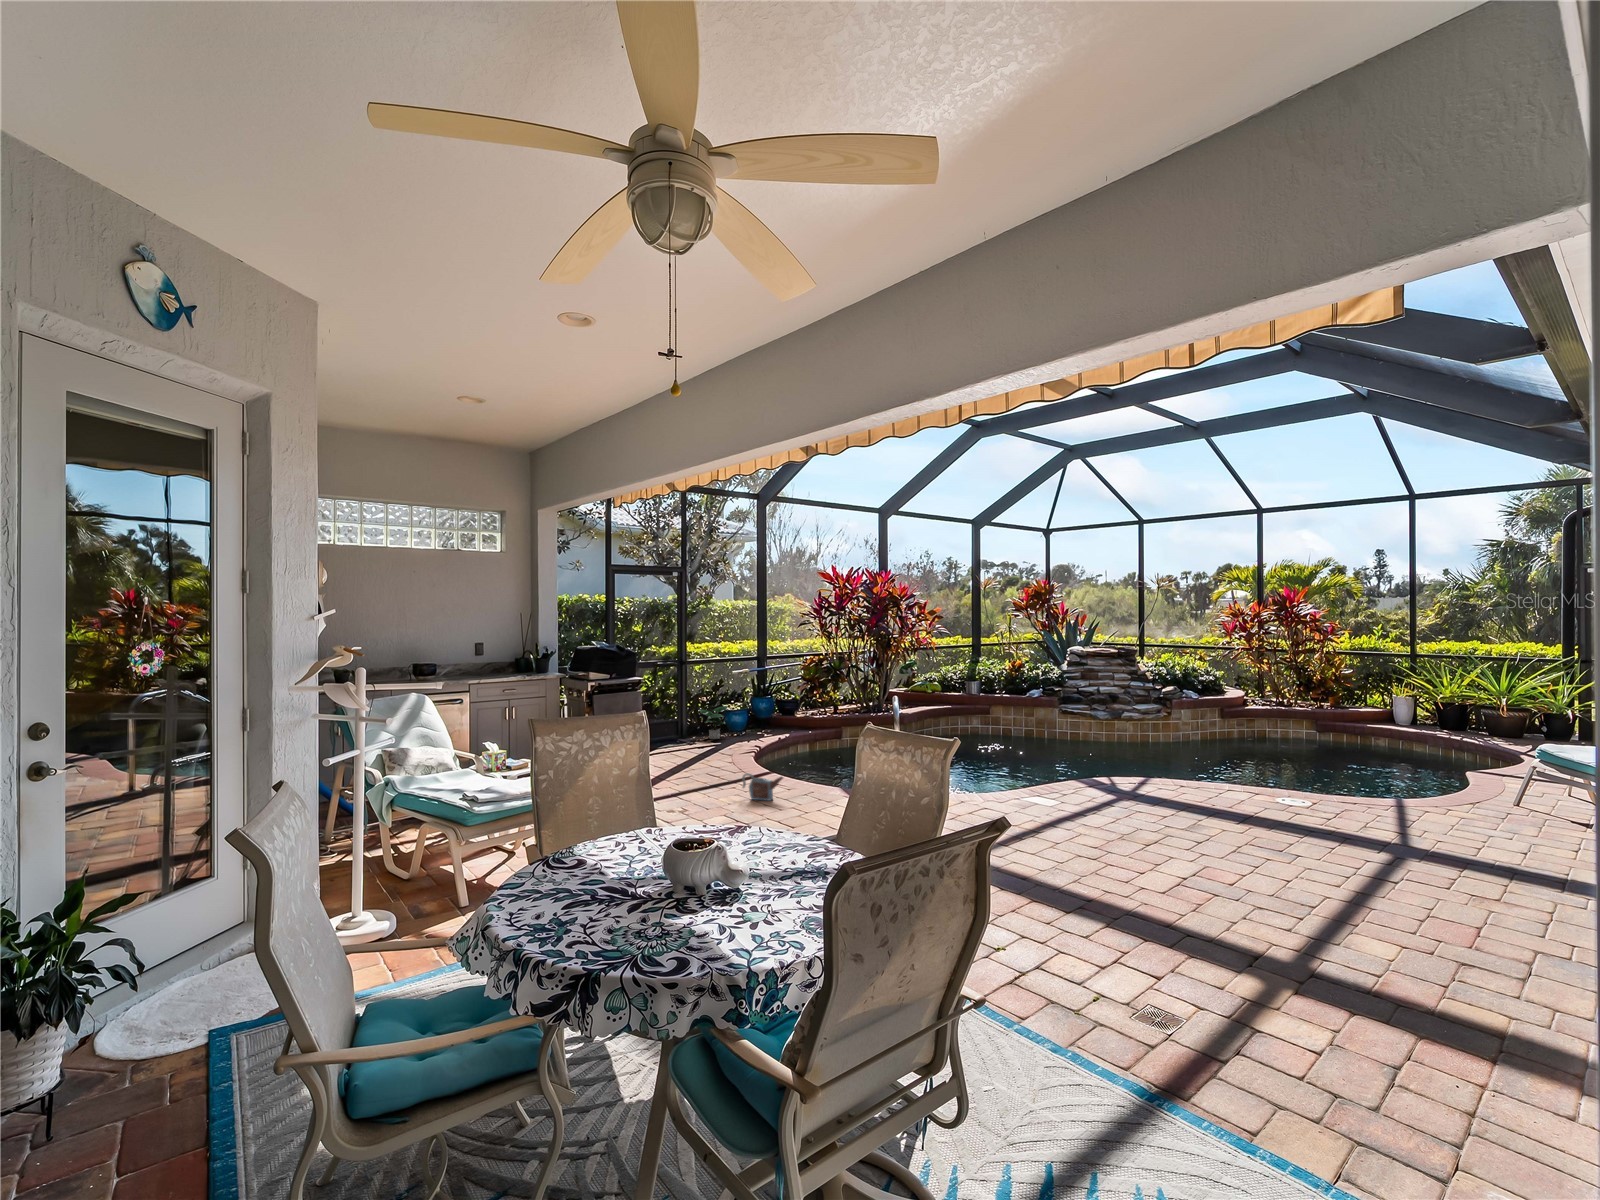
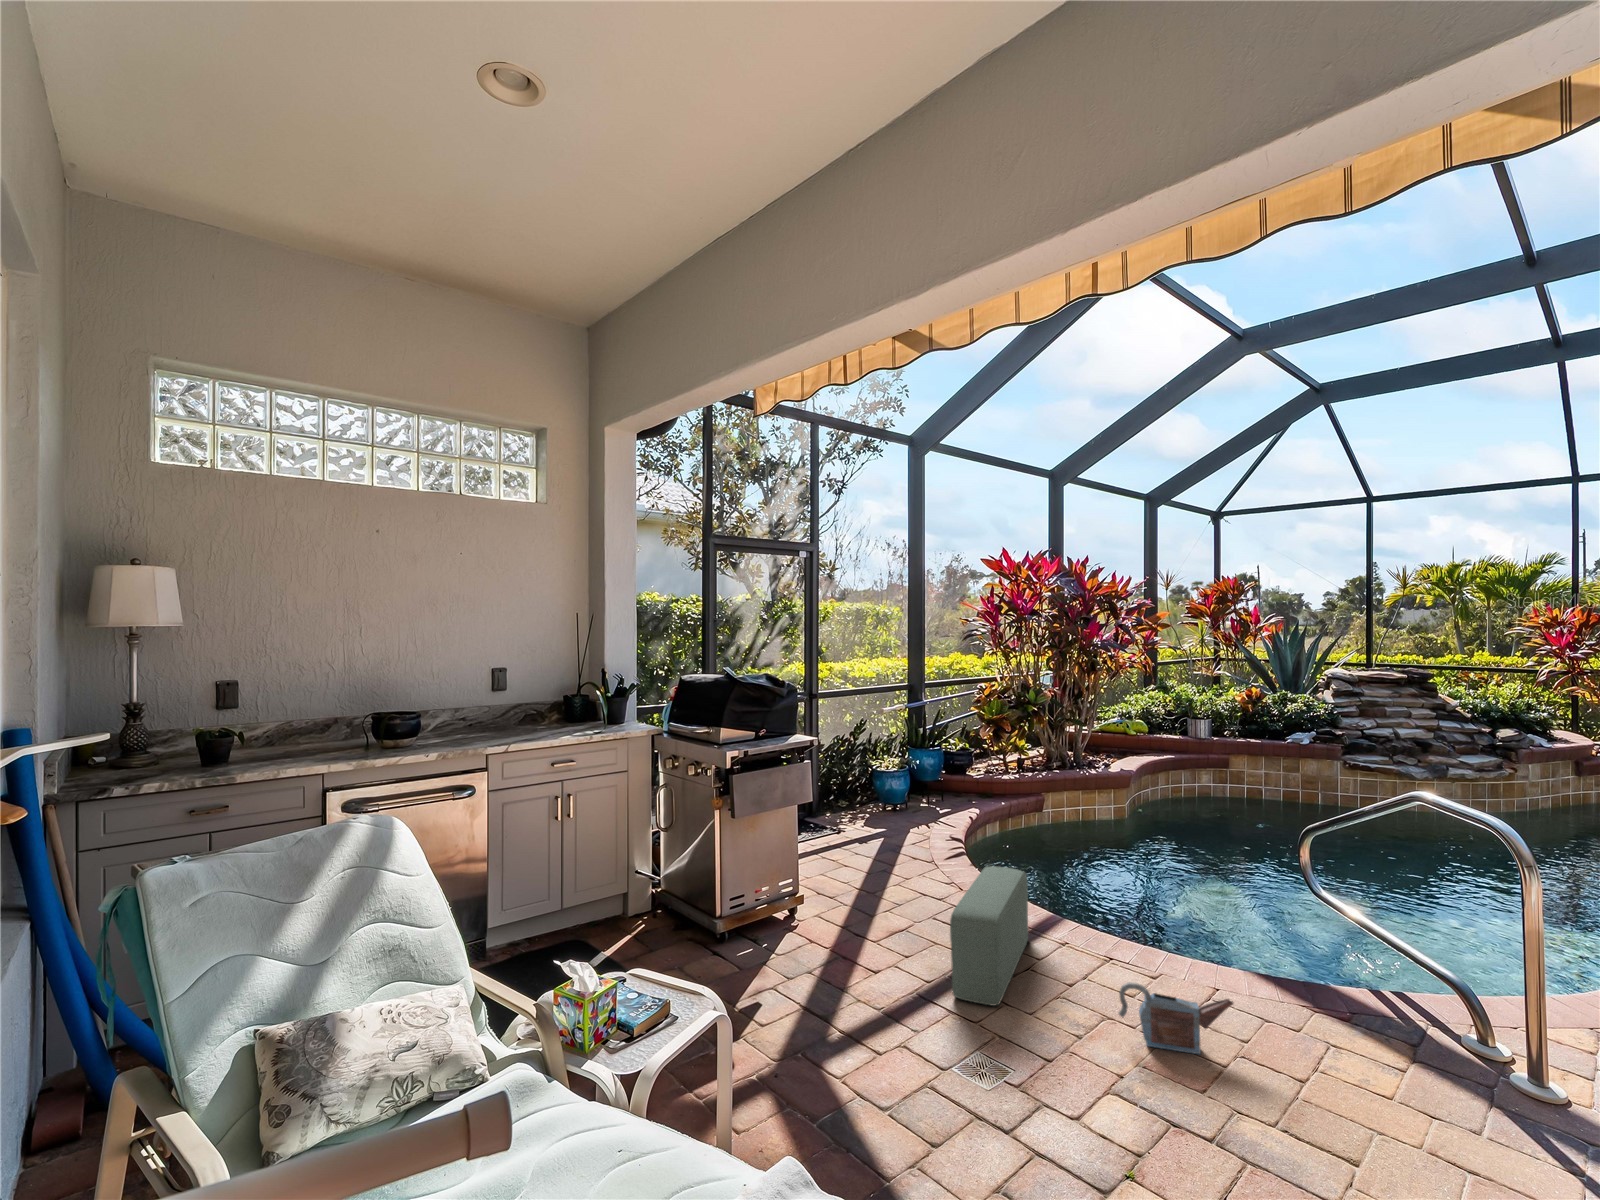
potted plant: present [700,707,727,739] -> none [846,767,890,821]
pouf: none [682,740,742,792] -> present [950,866,1028,1006]

